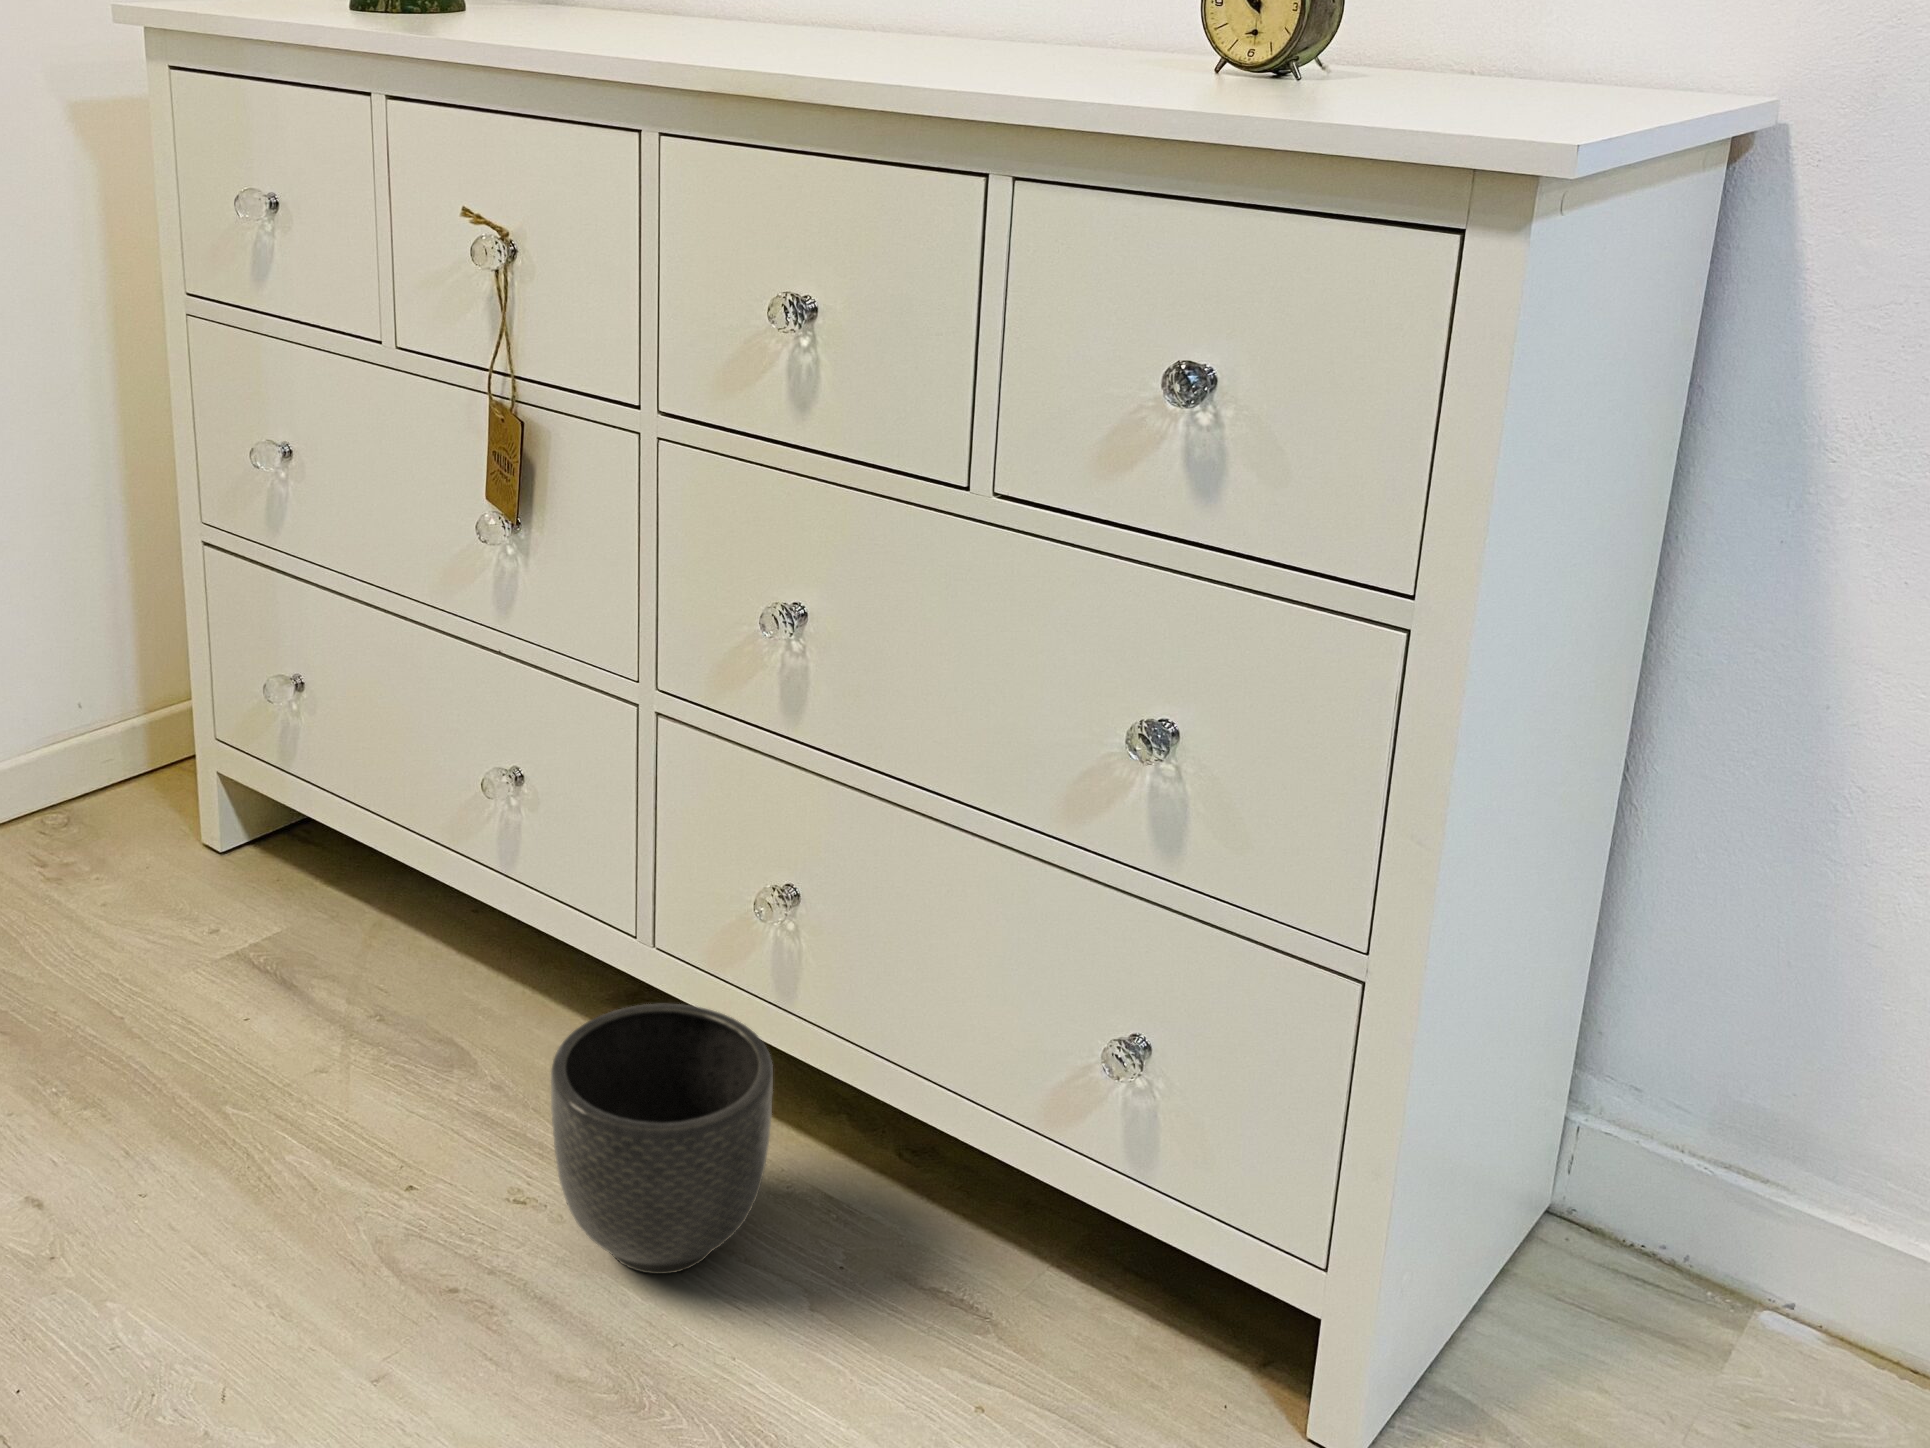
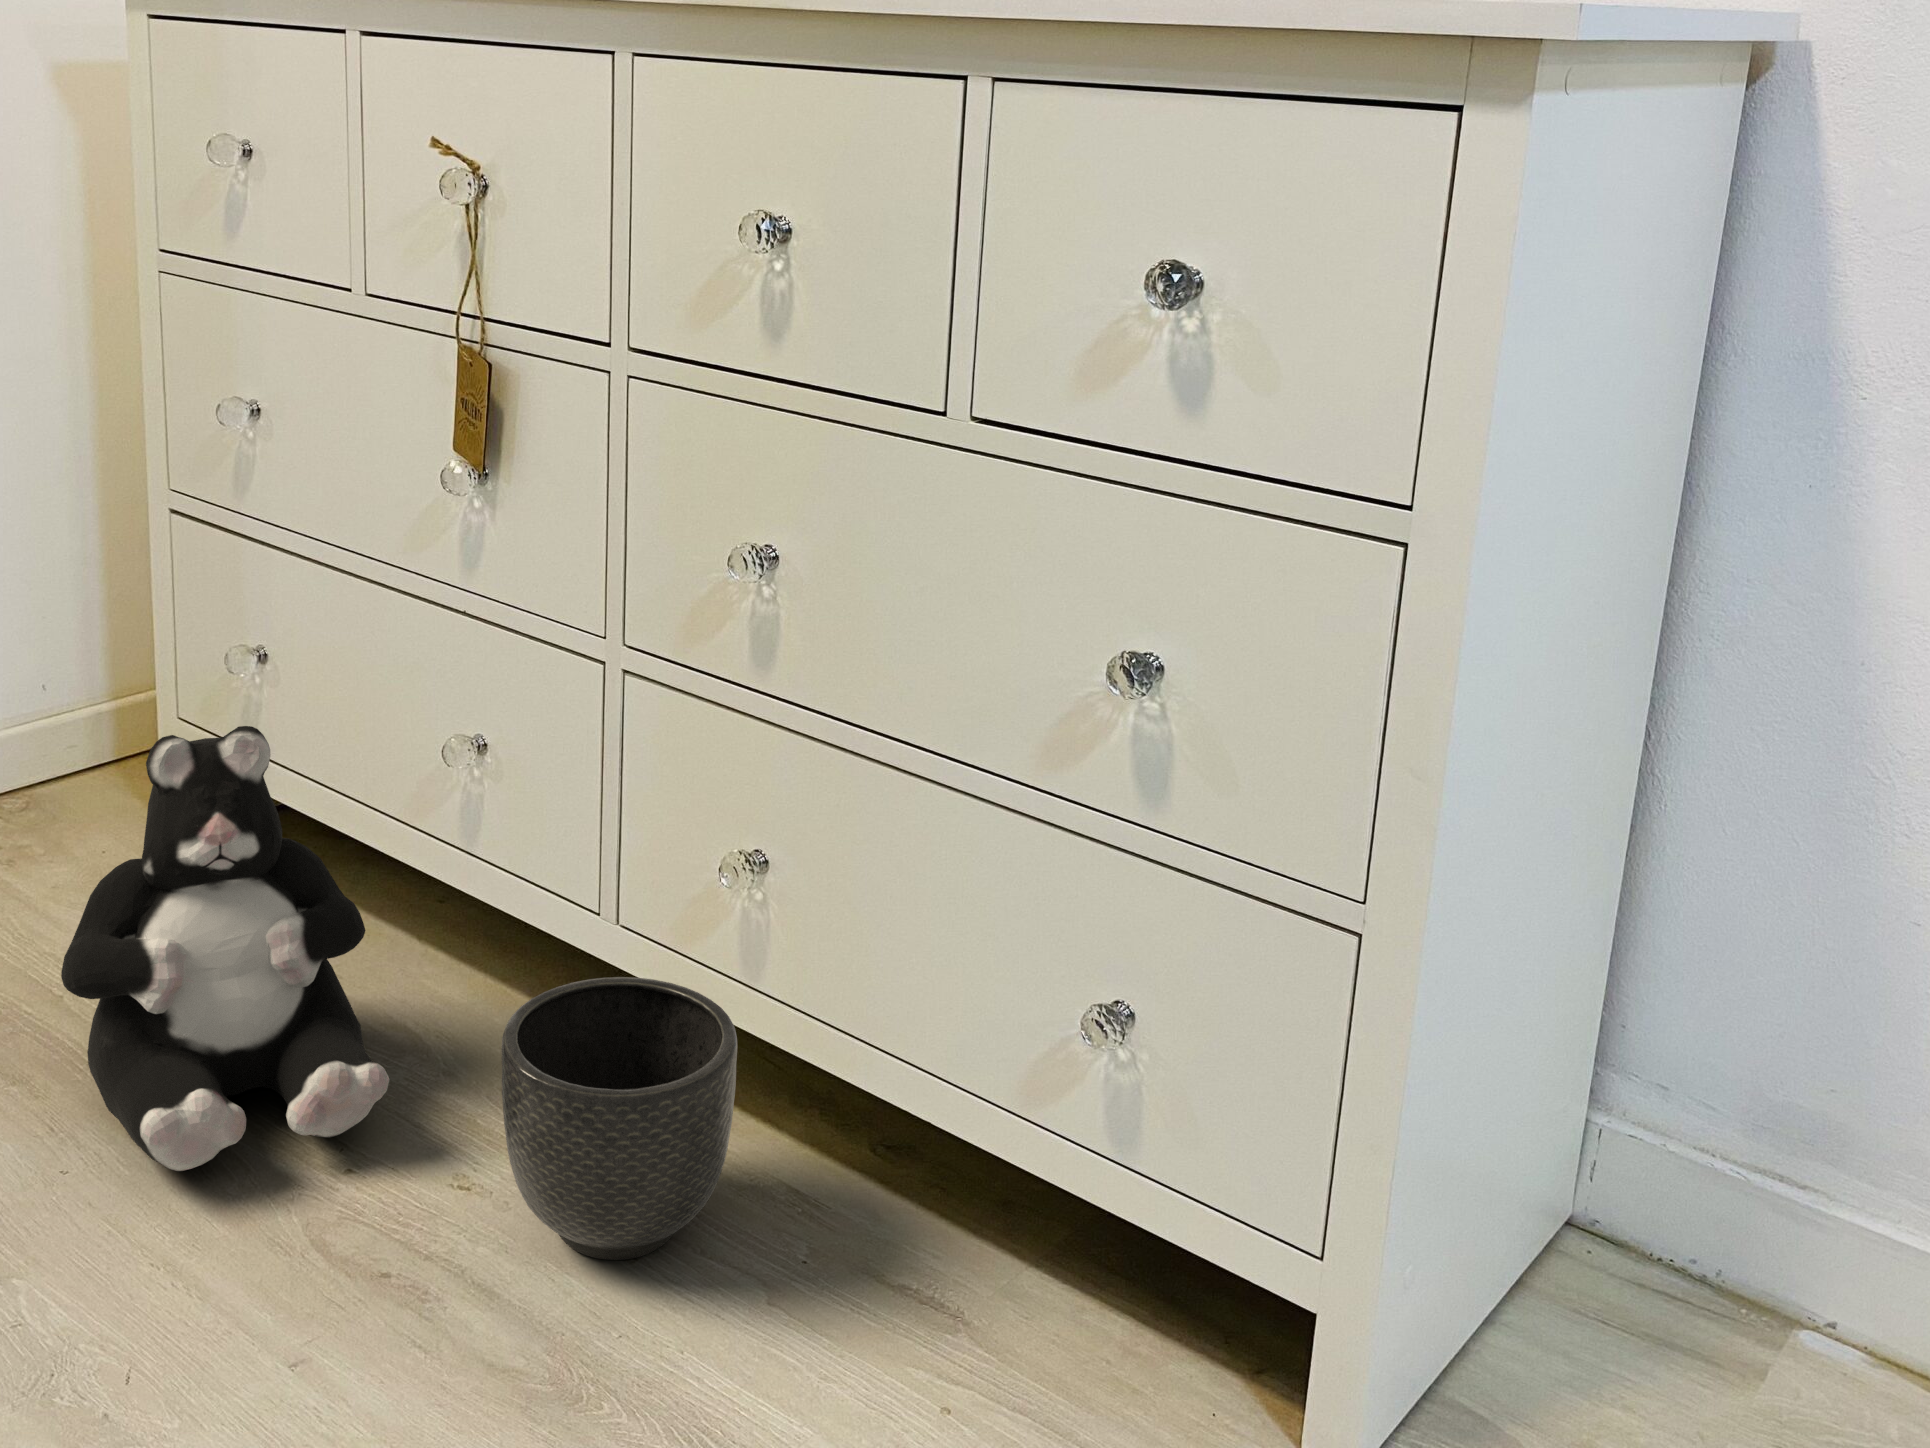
plush toy: none [127,766,442,1196] -> present [61,726,389,1171]

